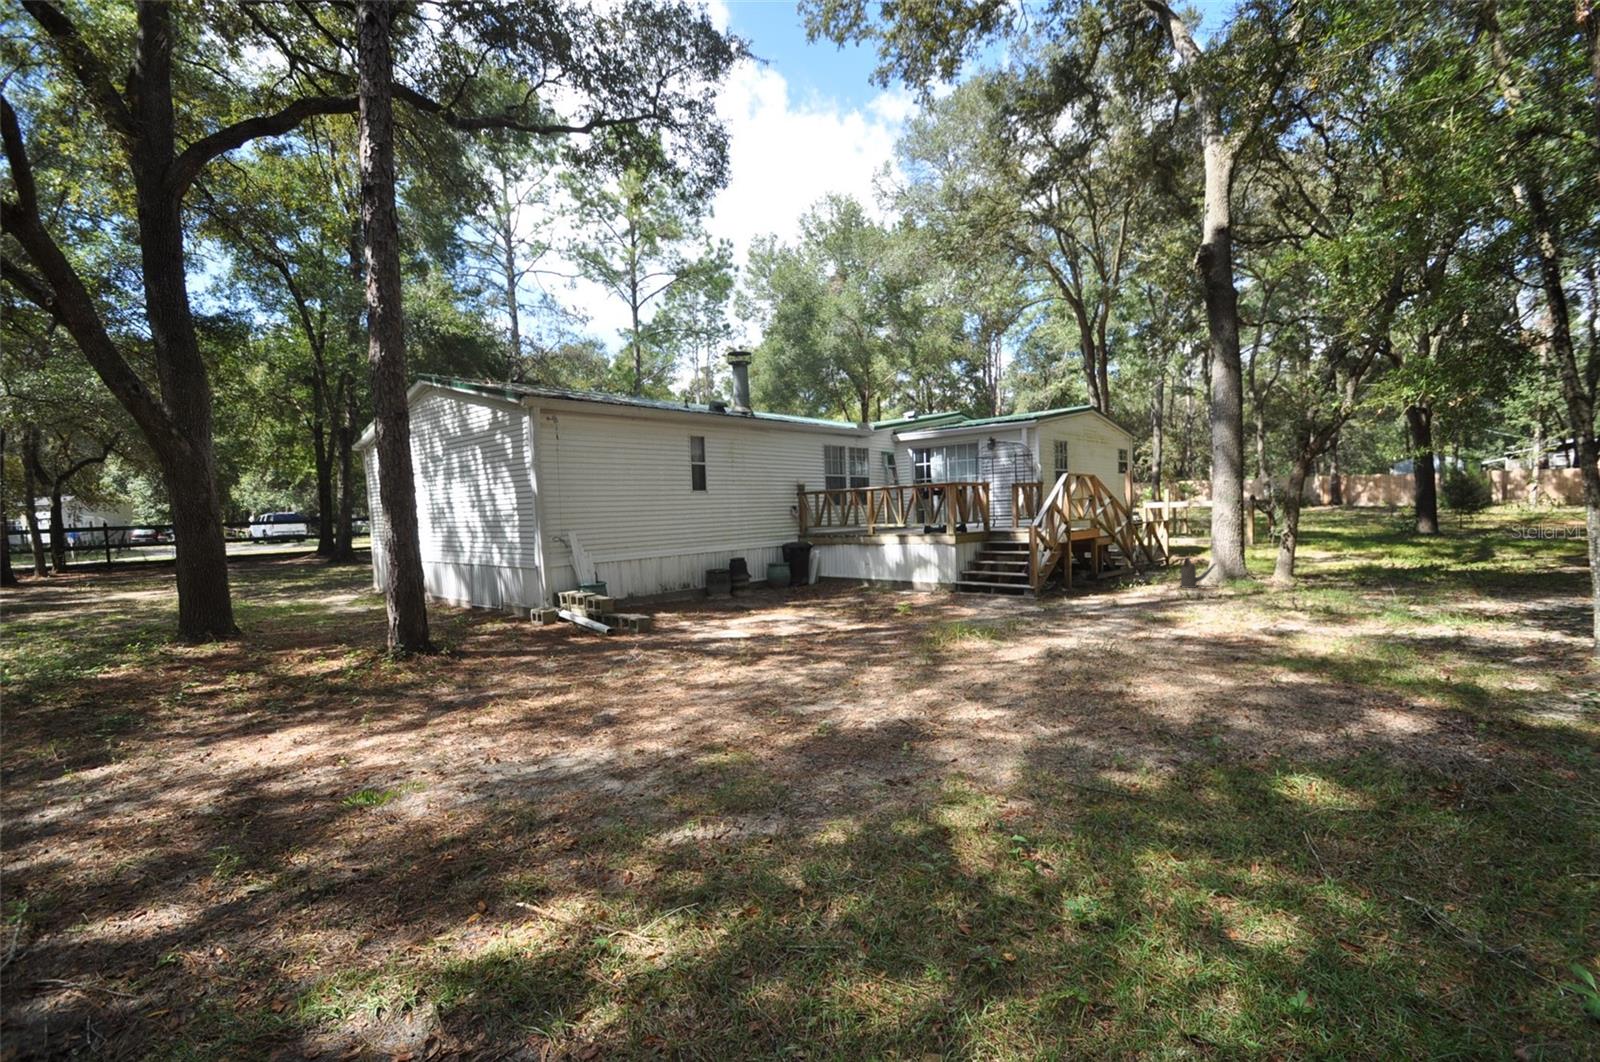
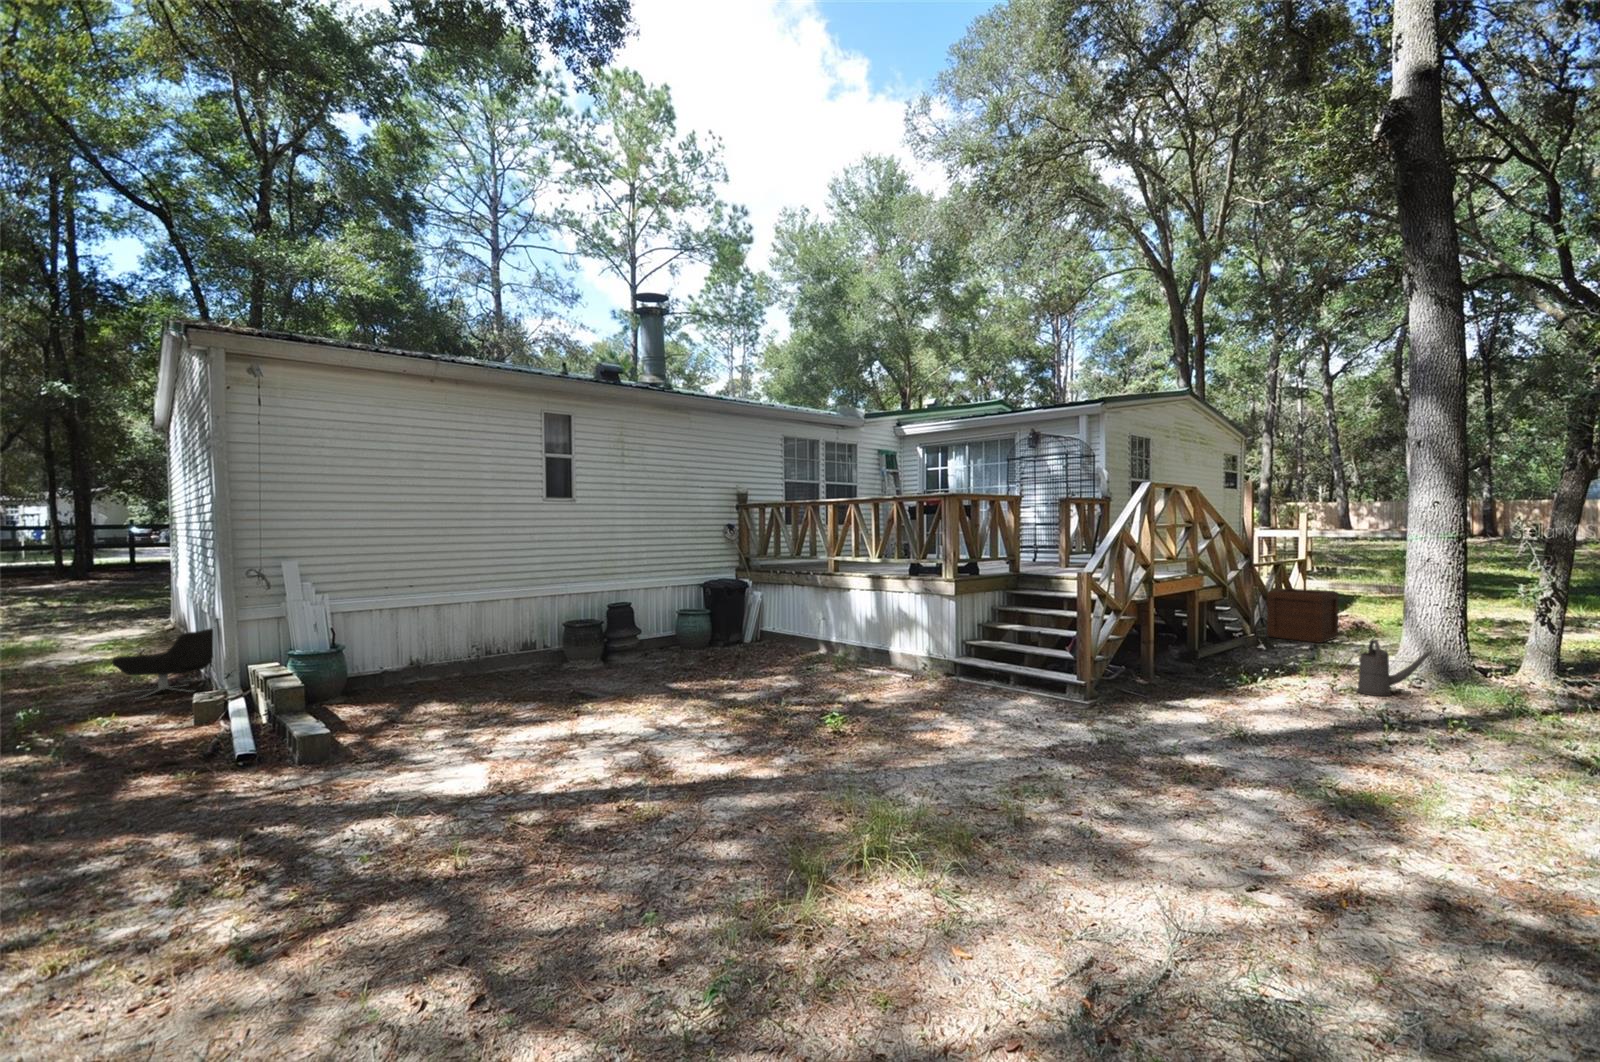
wooden crate: none [1141,536,1183,568] -> present [1267,588,1338,643]
lounge chair: none [469,576,522,618] -> present [112,629,213,698]

